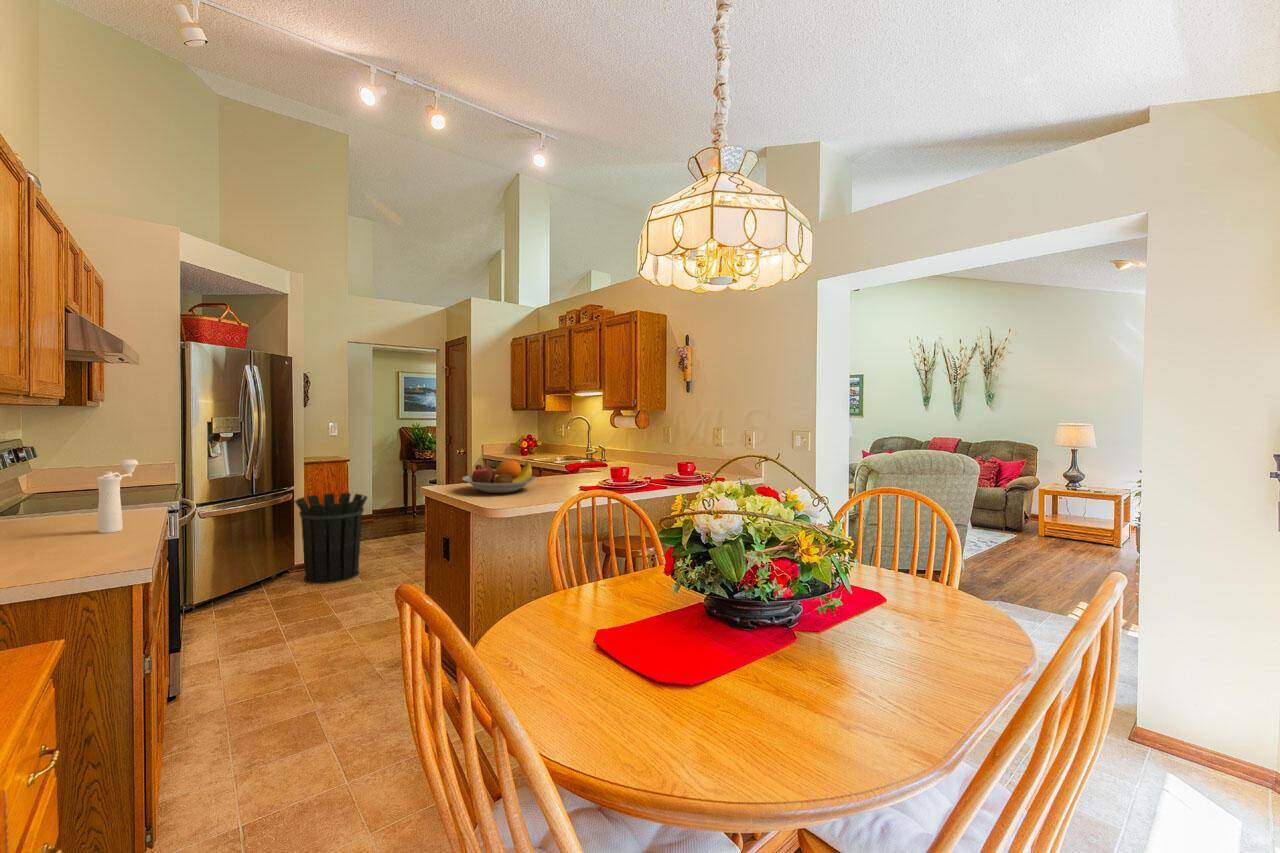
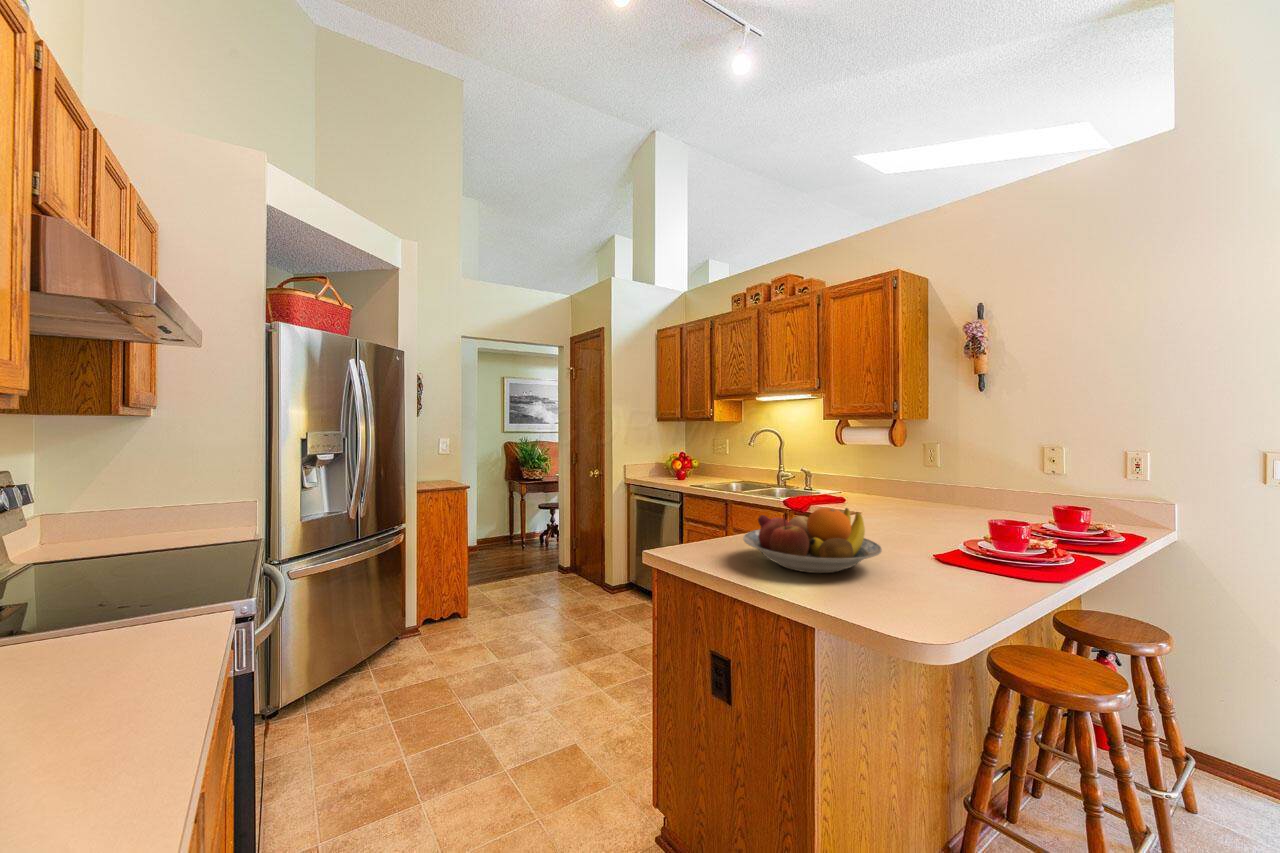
pepper mill: present [97,459,138,533] -> none [55,535,172,748]
waste bin: present [295,493,367,584] -> none [408,532,499,662]

